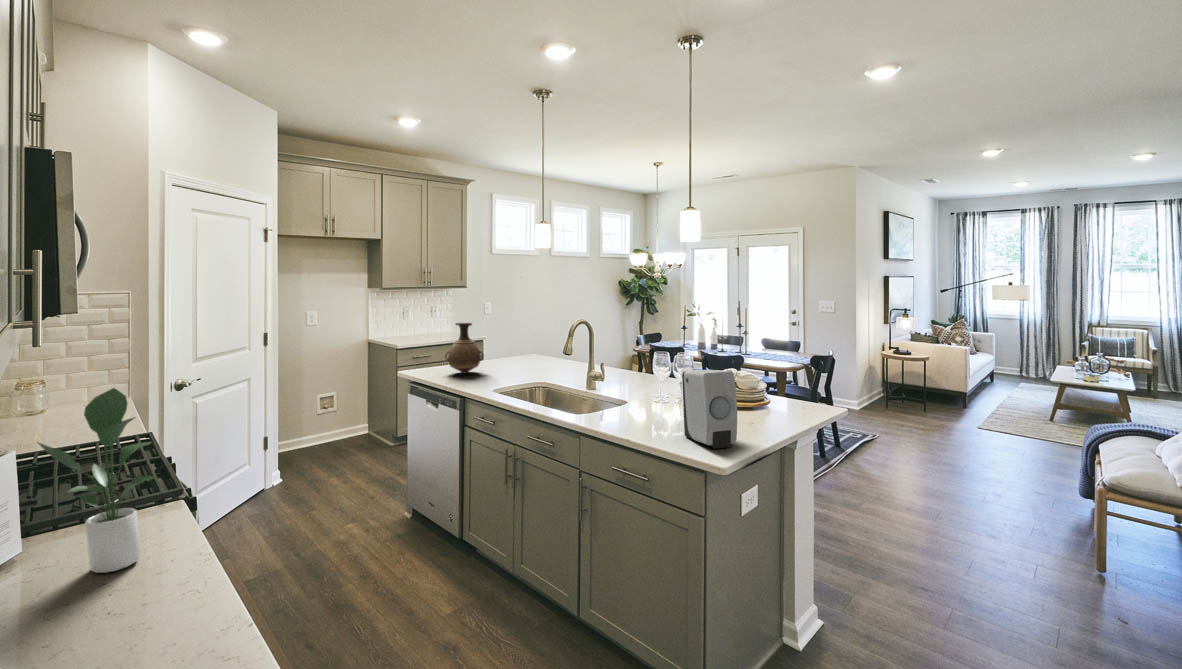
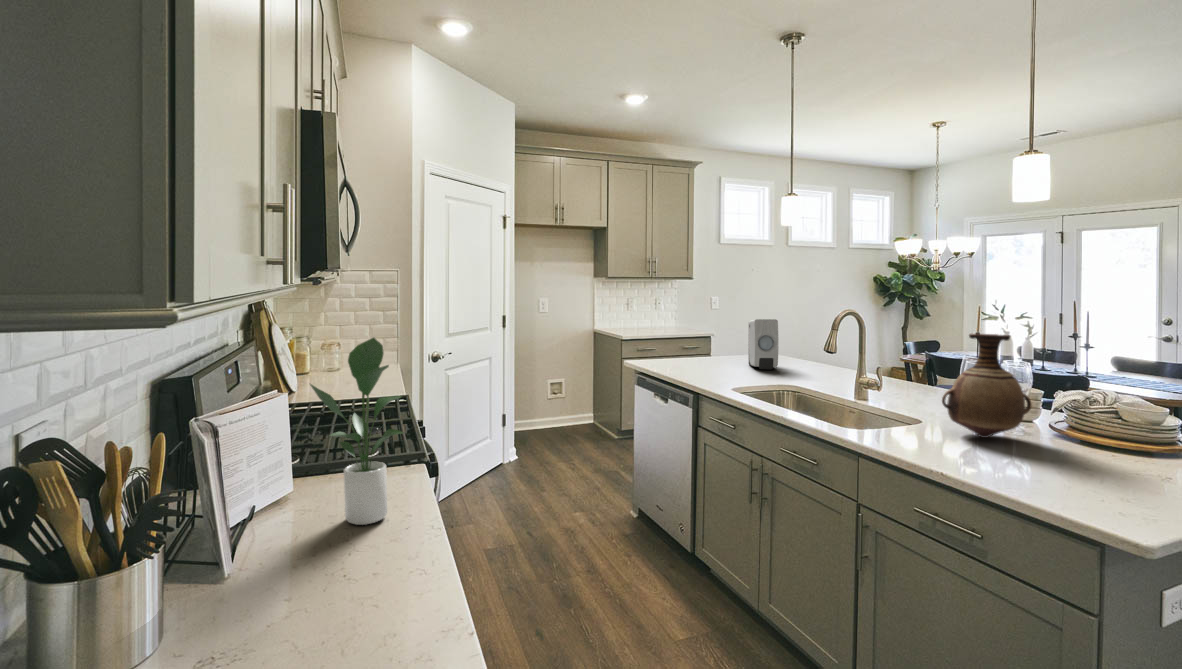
vase: present [445,323,484,374] -> present [942,334,1032,438]
soap dispenser: present [682,370,737,449] -> present [749,319,778,369]

